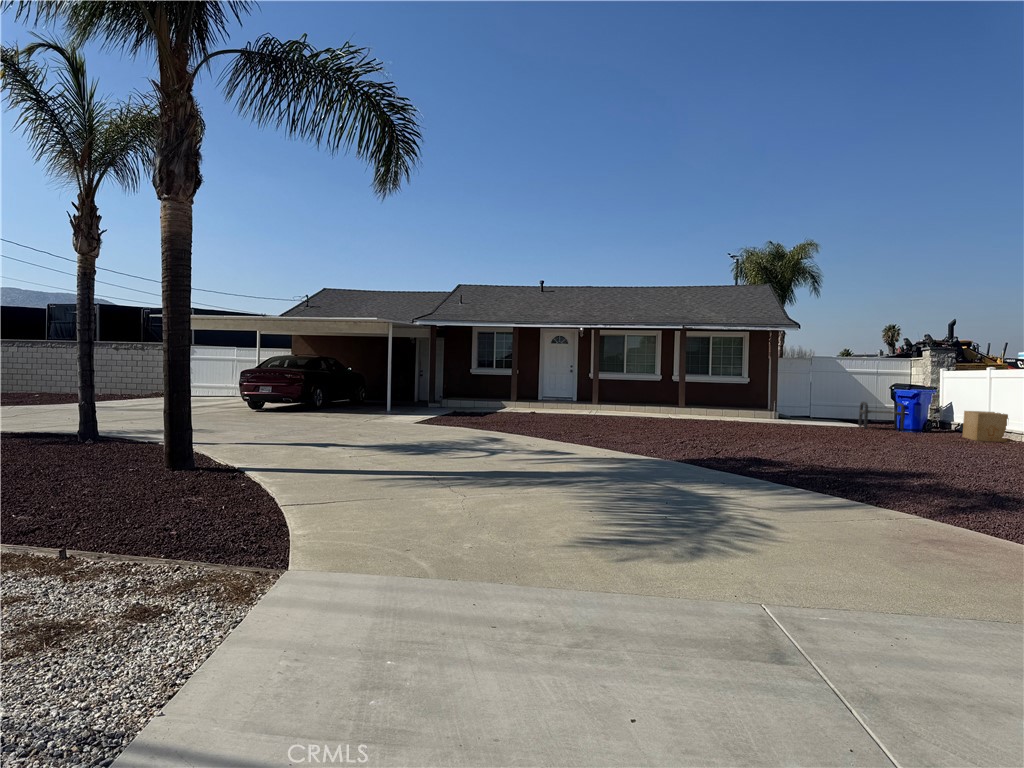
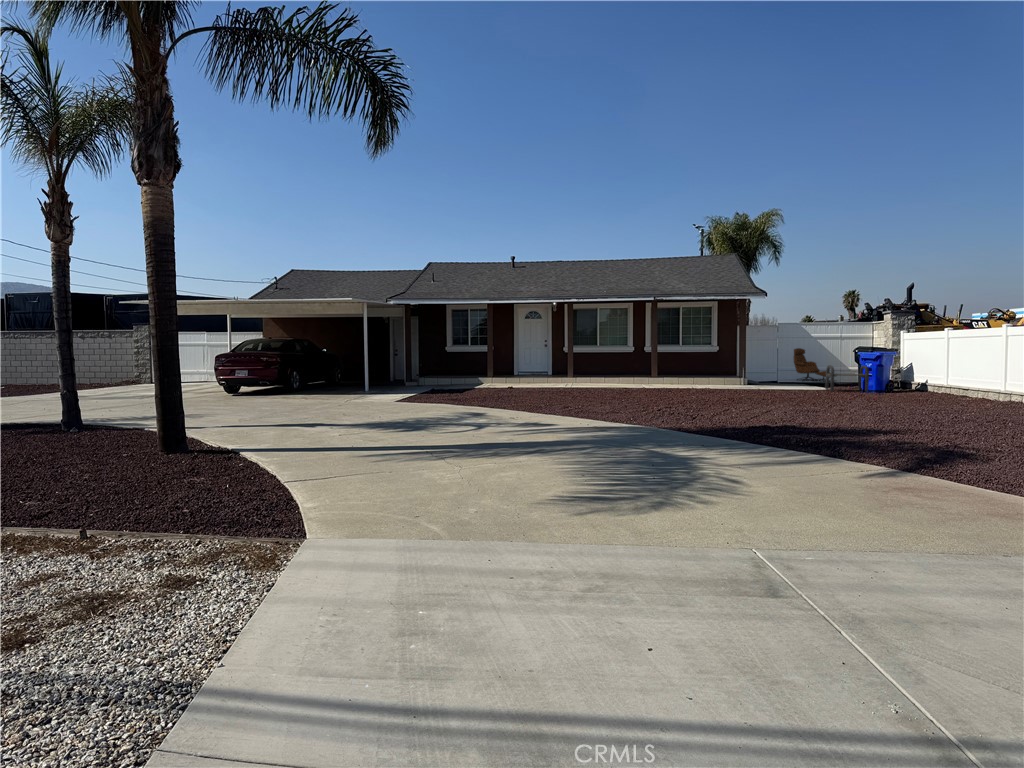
lounge chair: none [826,383,867,419] -> present [794,348,826,381]
cardboard box: present [962,411,1009,442] -> none [923,371,966,399]

